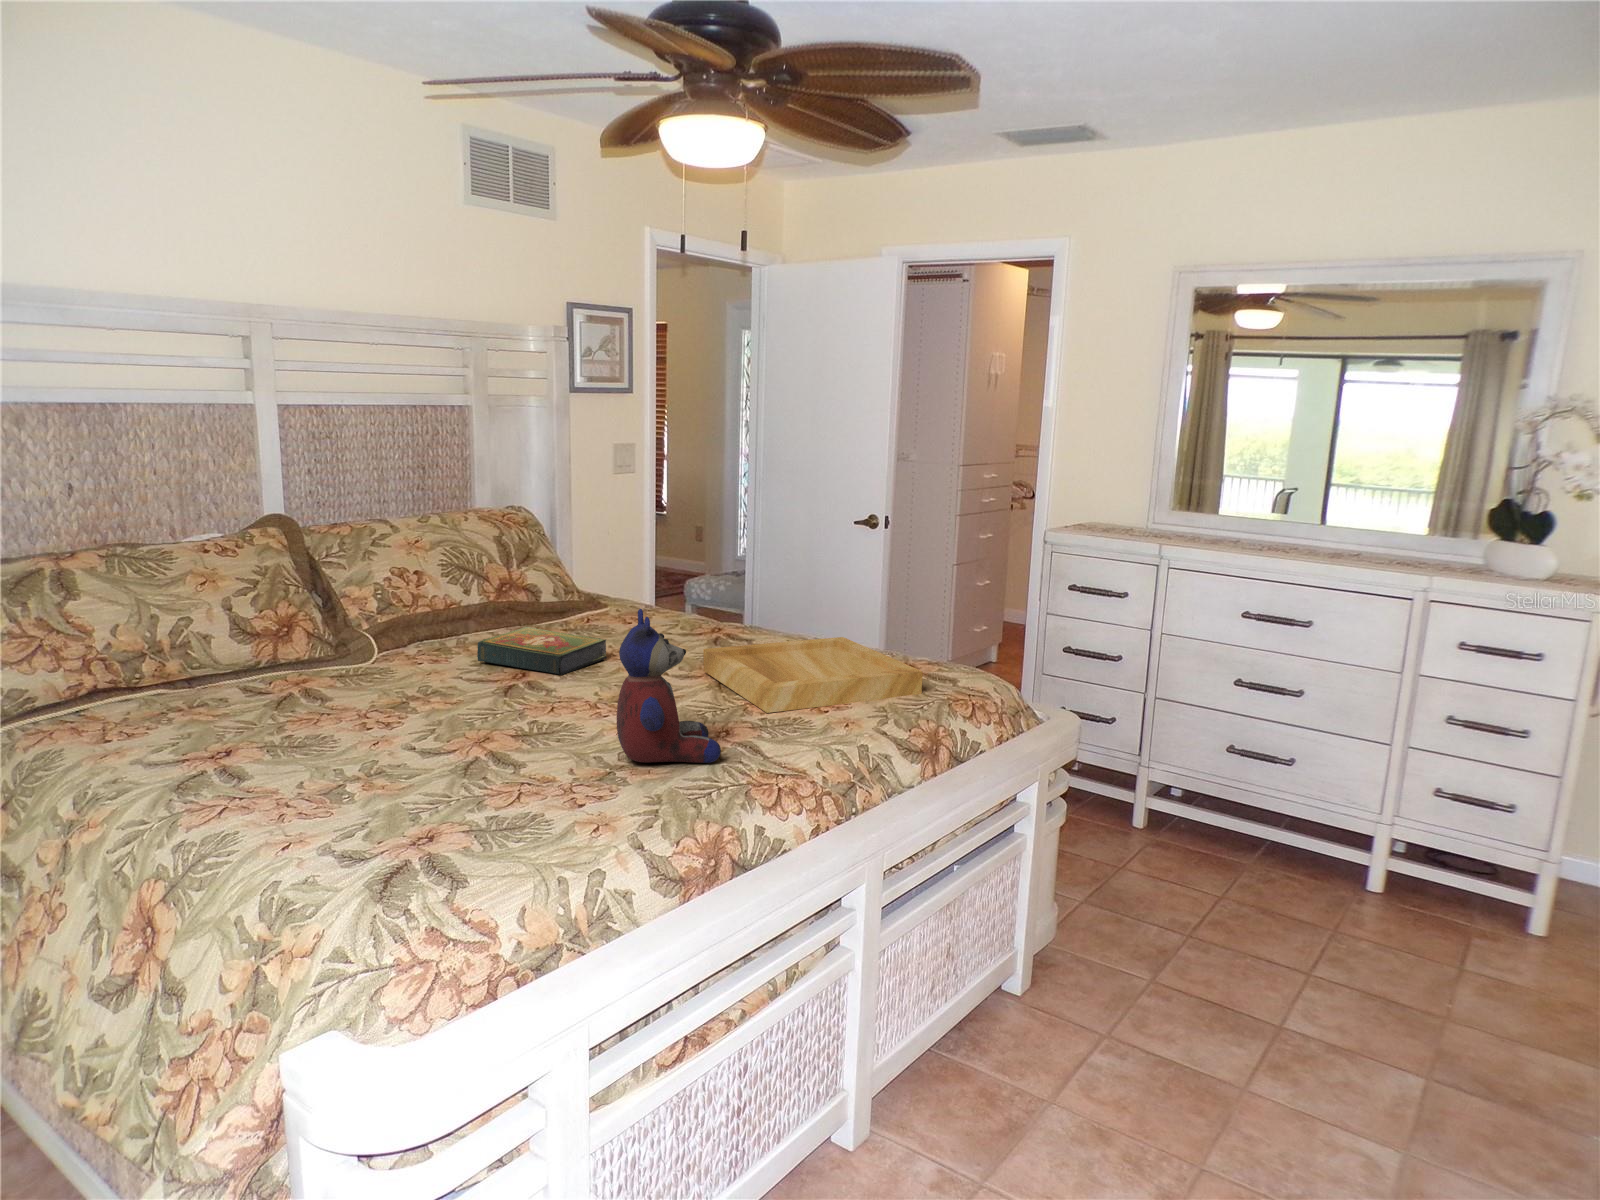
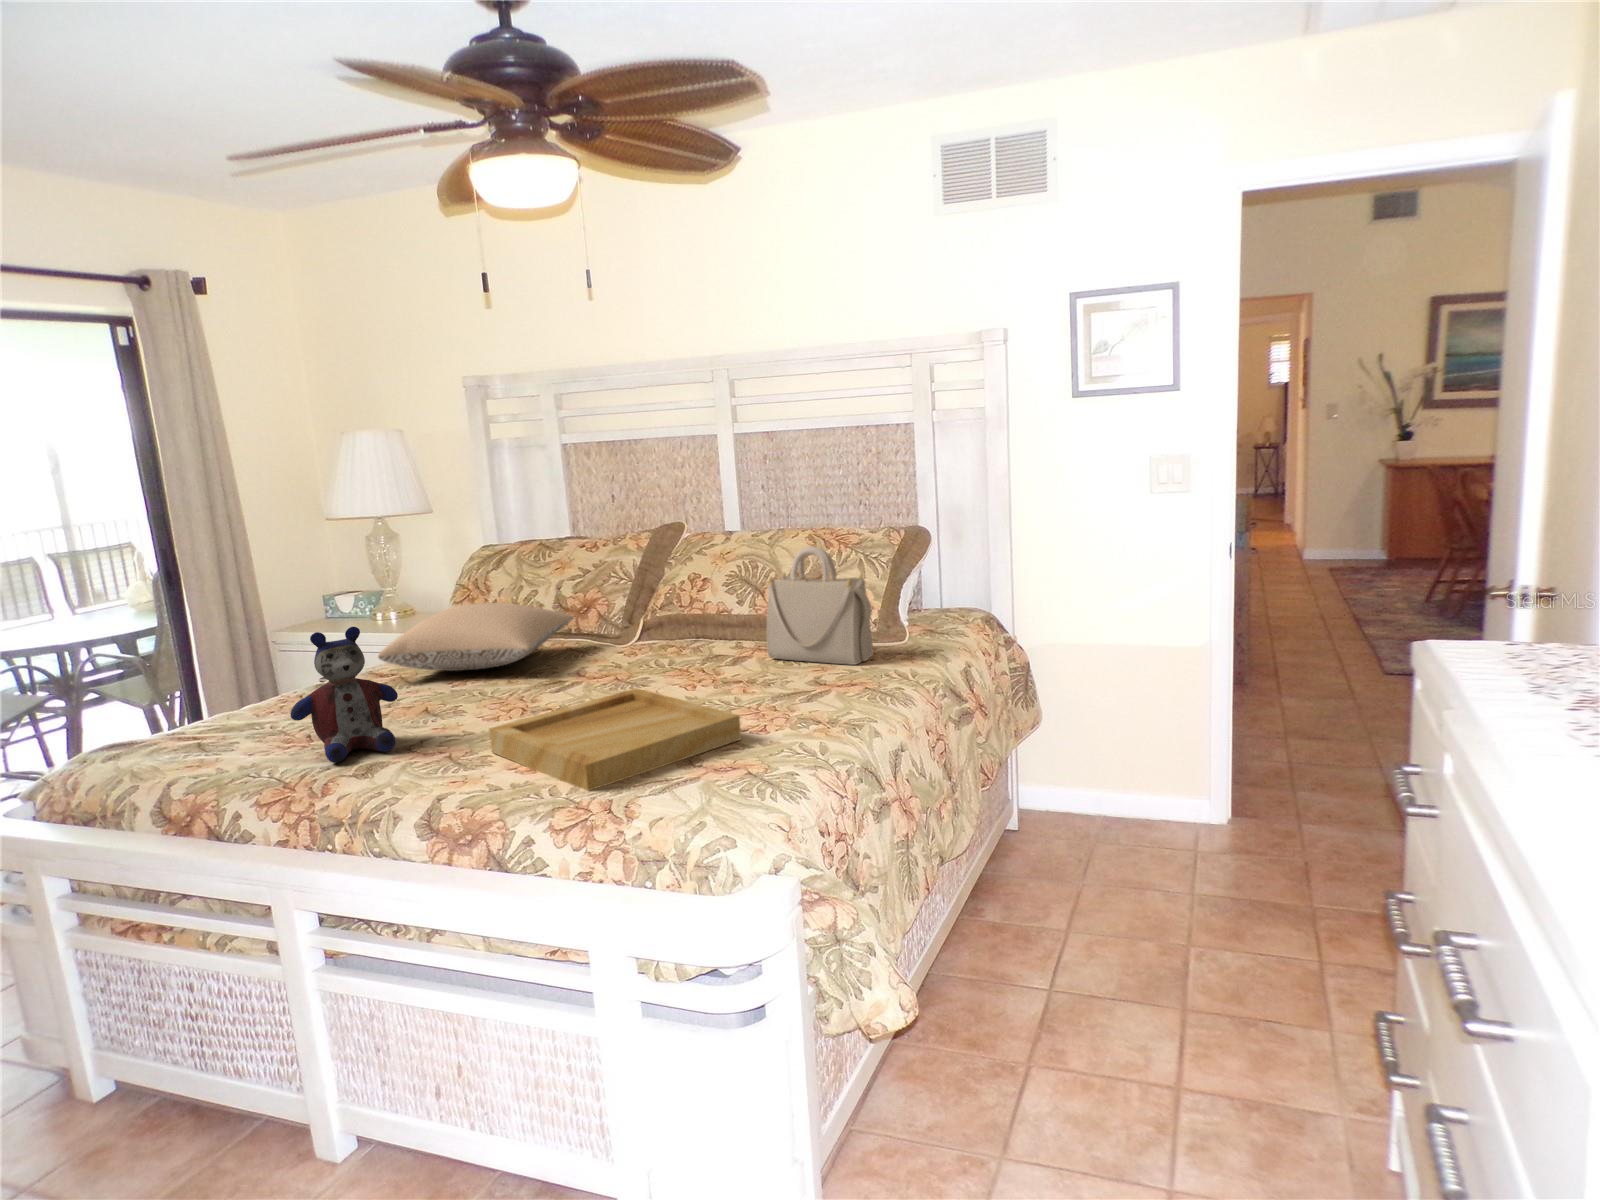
handbag: none [562,517,665,633] -> present [767,546,873,665]
pillow: none [144,622,471,724] -> present [378,603,574,671]
book: present [477,627,607,675] -> none [608,639,698,684]

